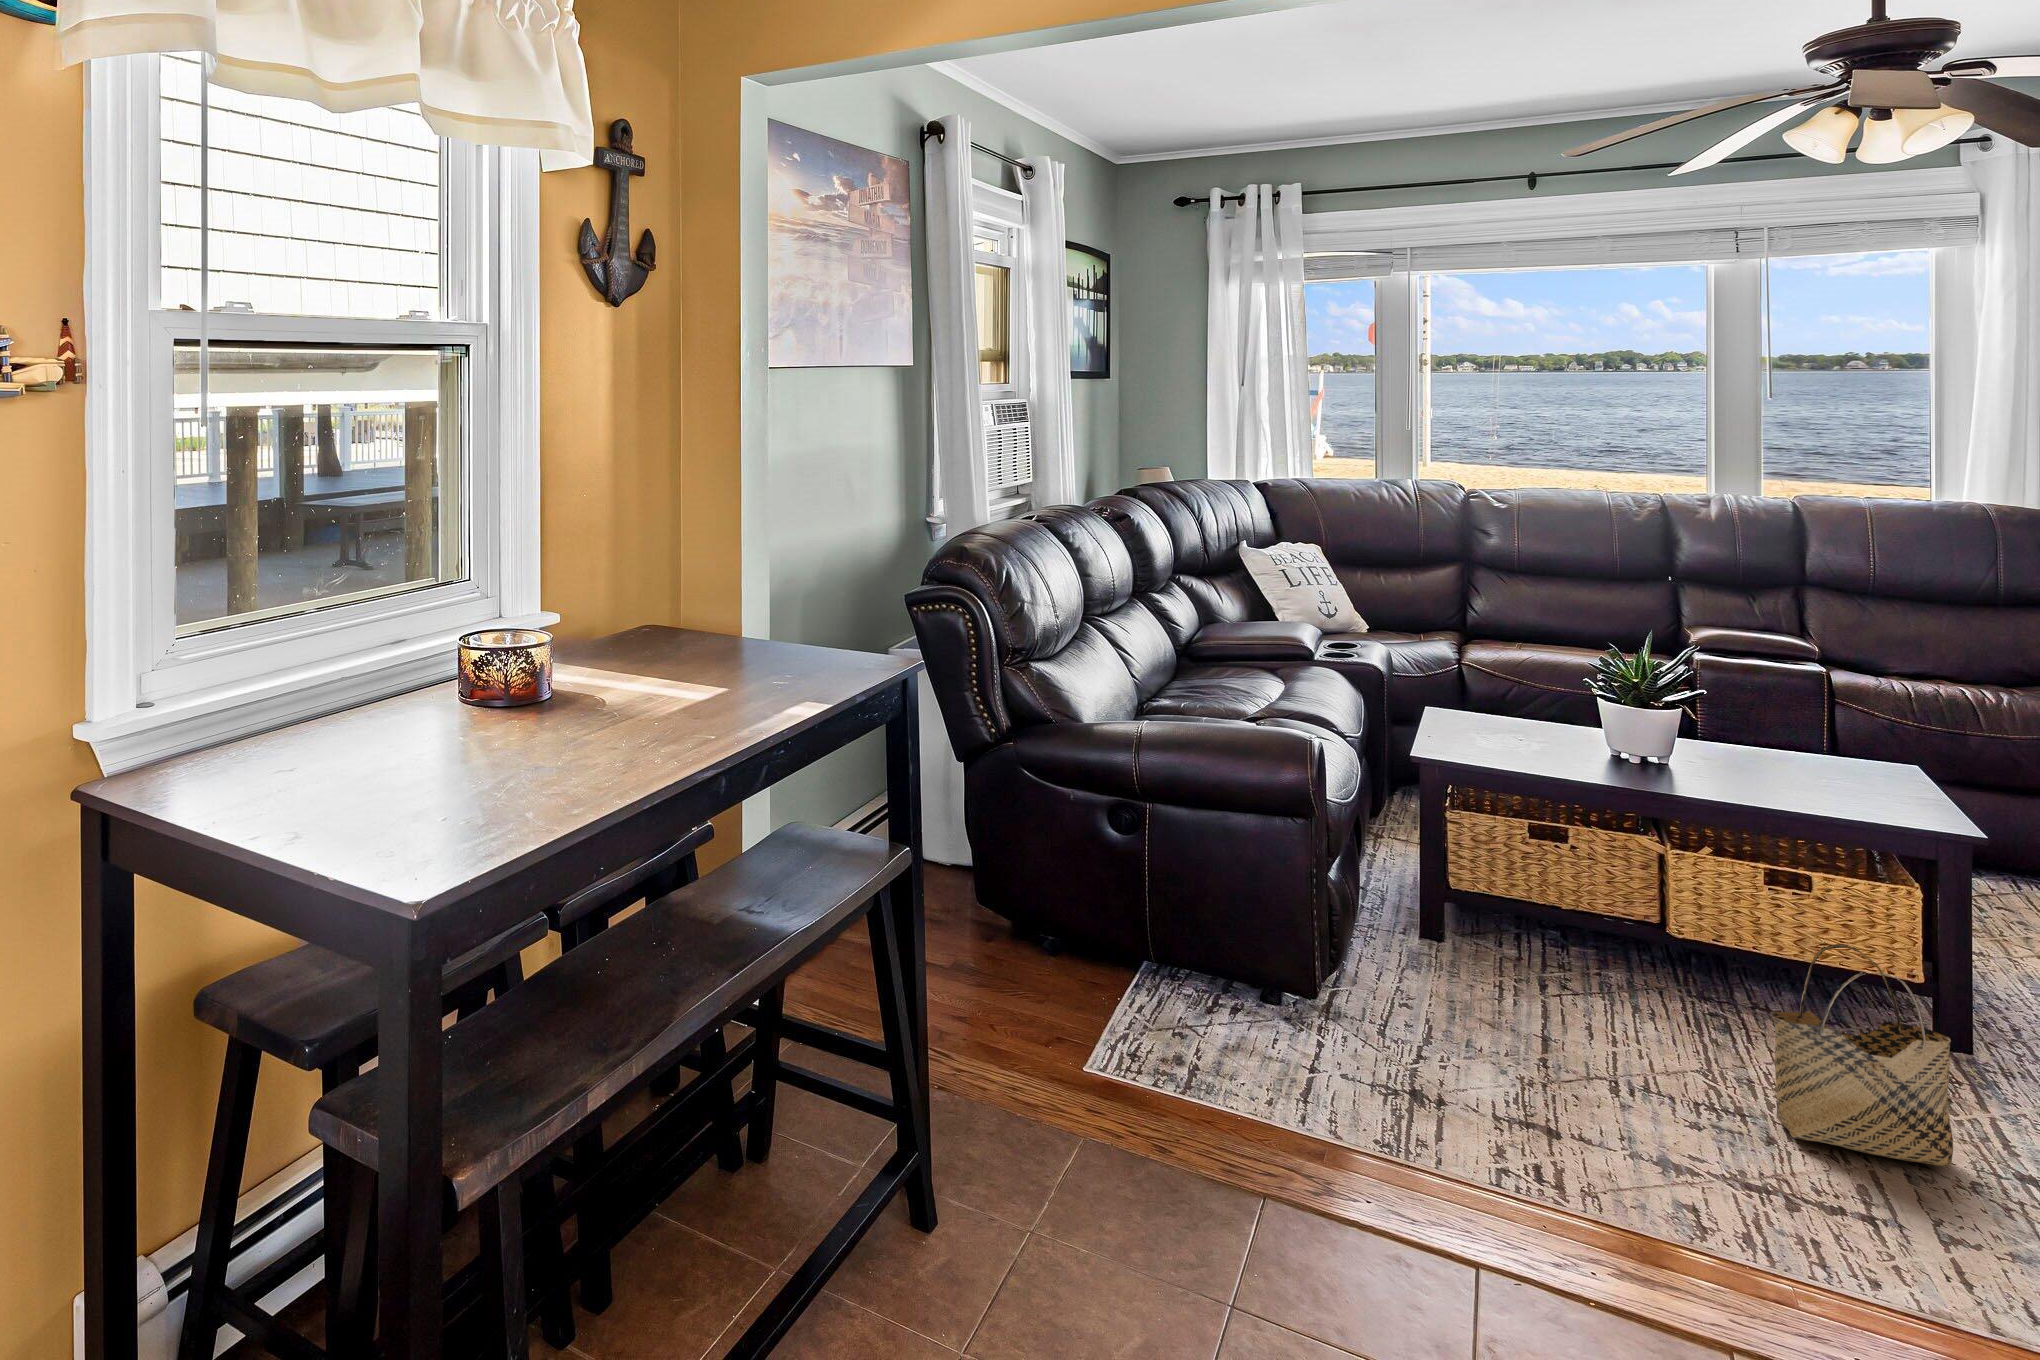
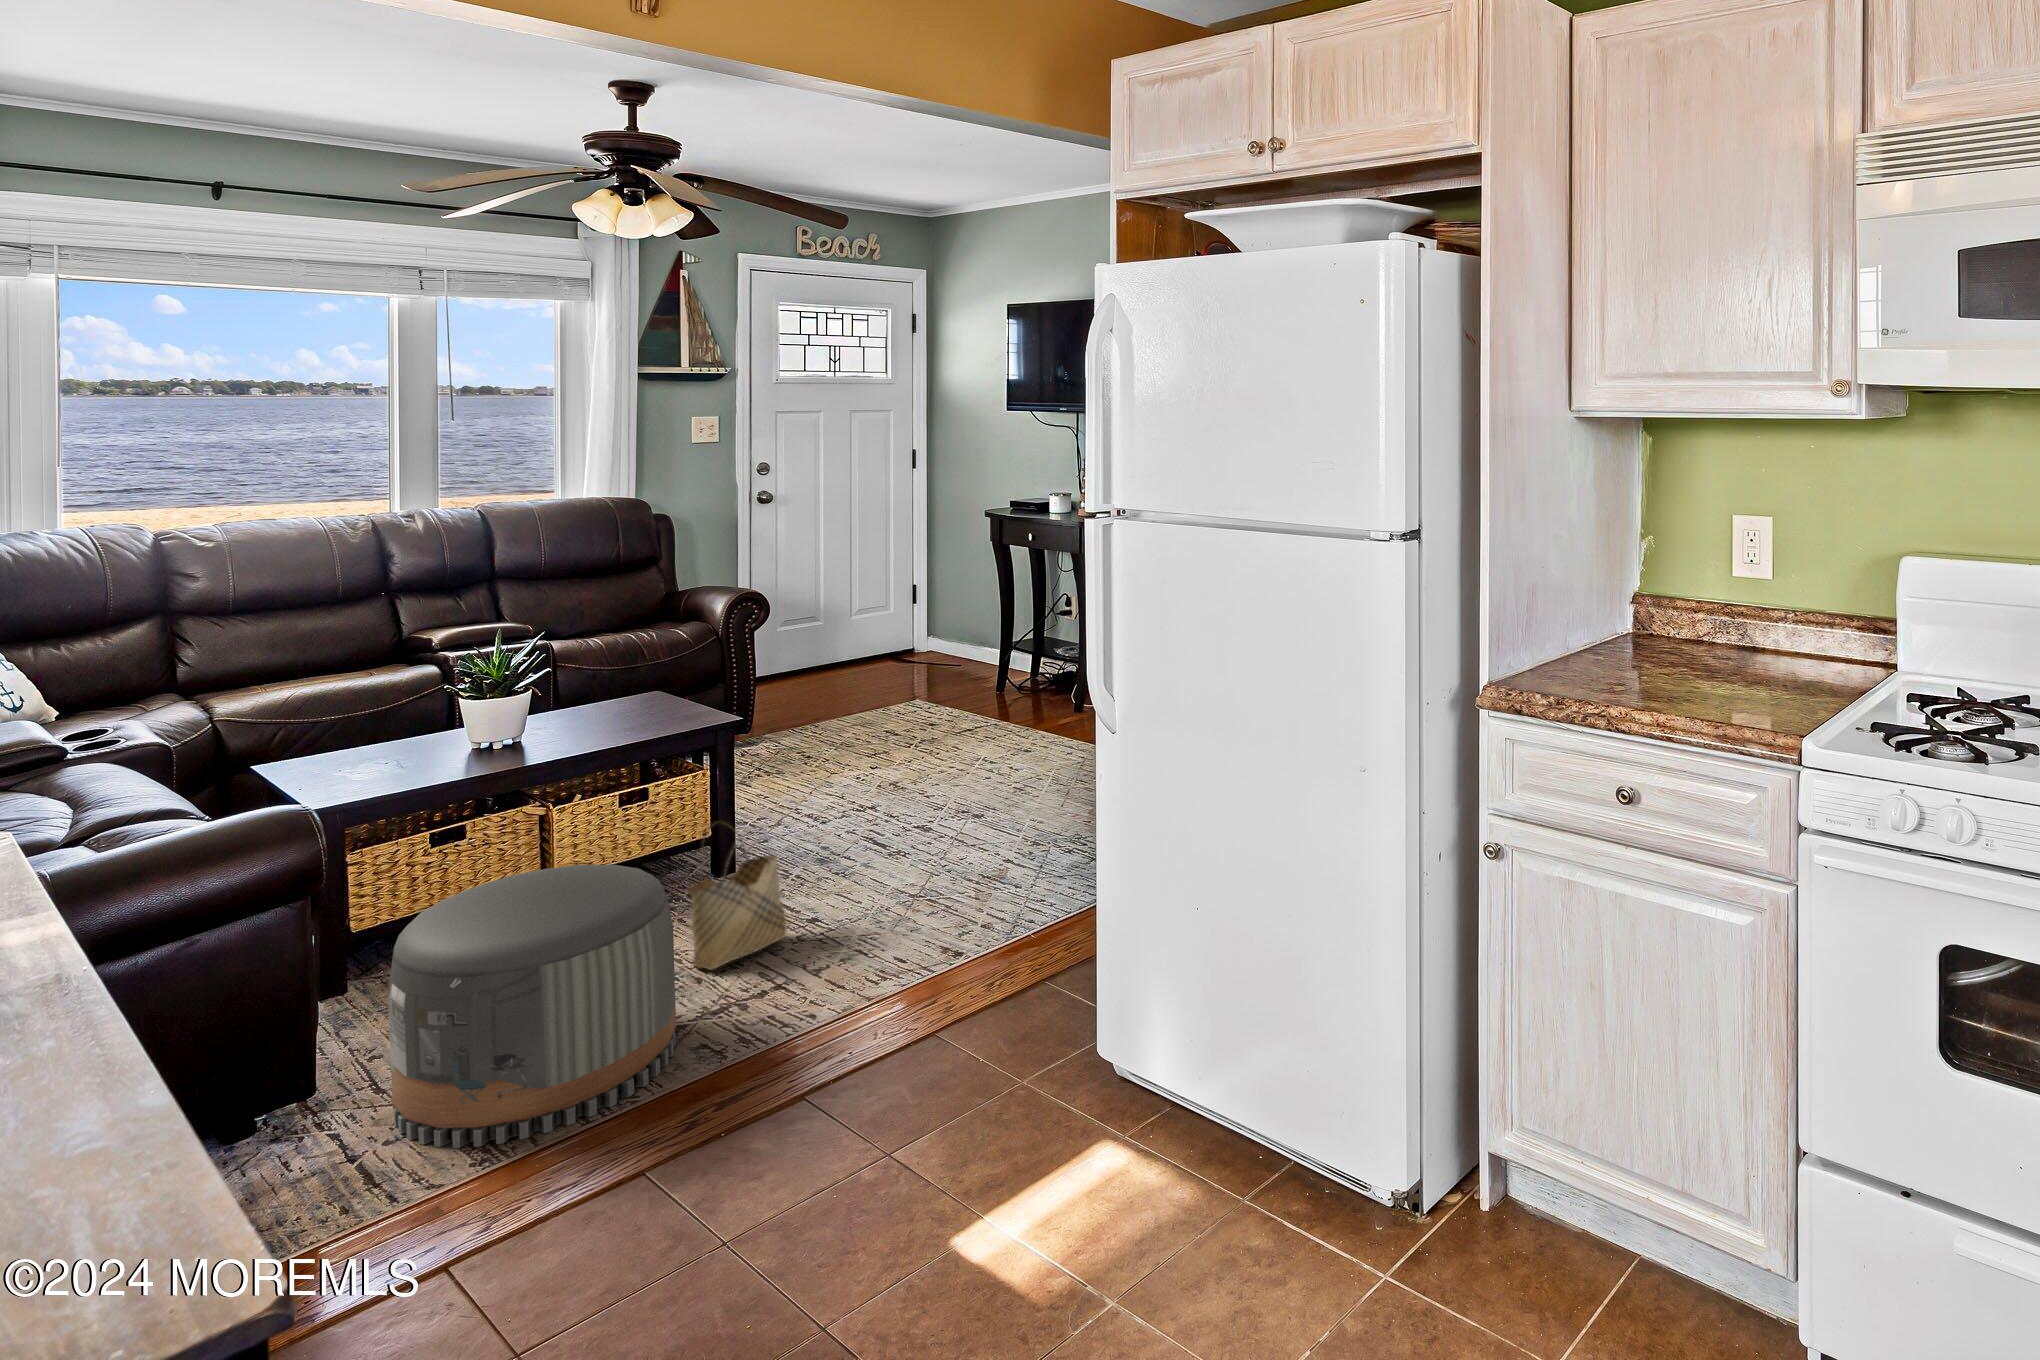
pouf: none [1360,877,1681,1198] -> present [388,865,676,1148]

